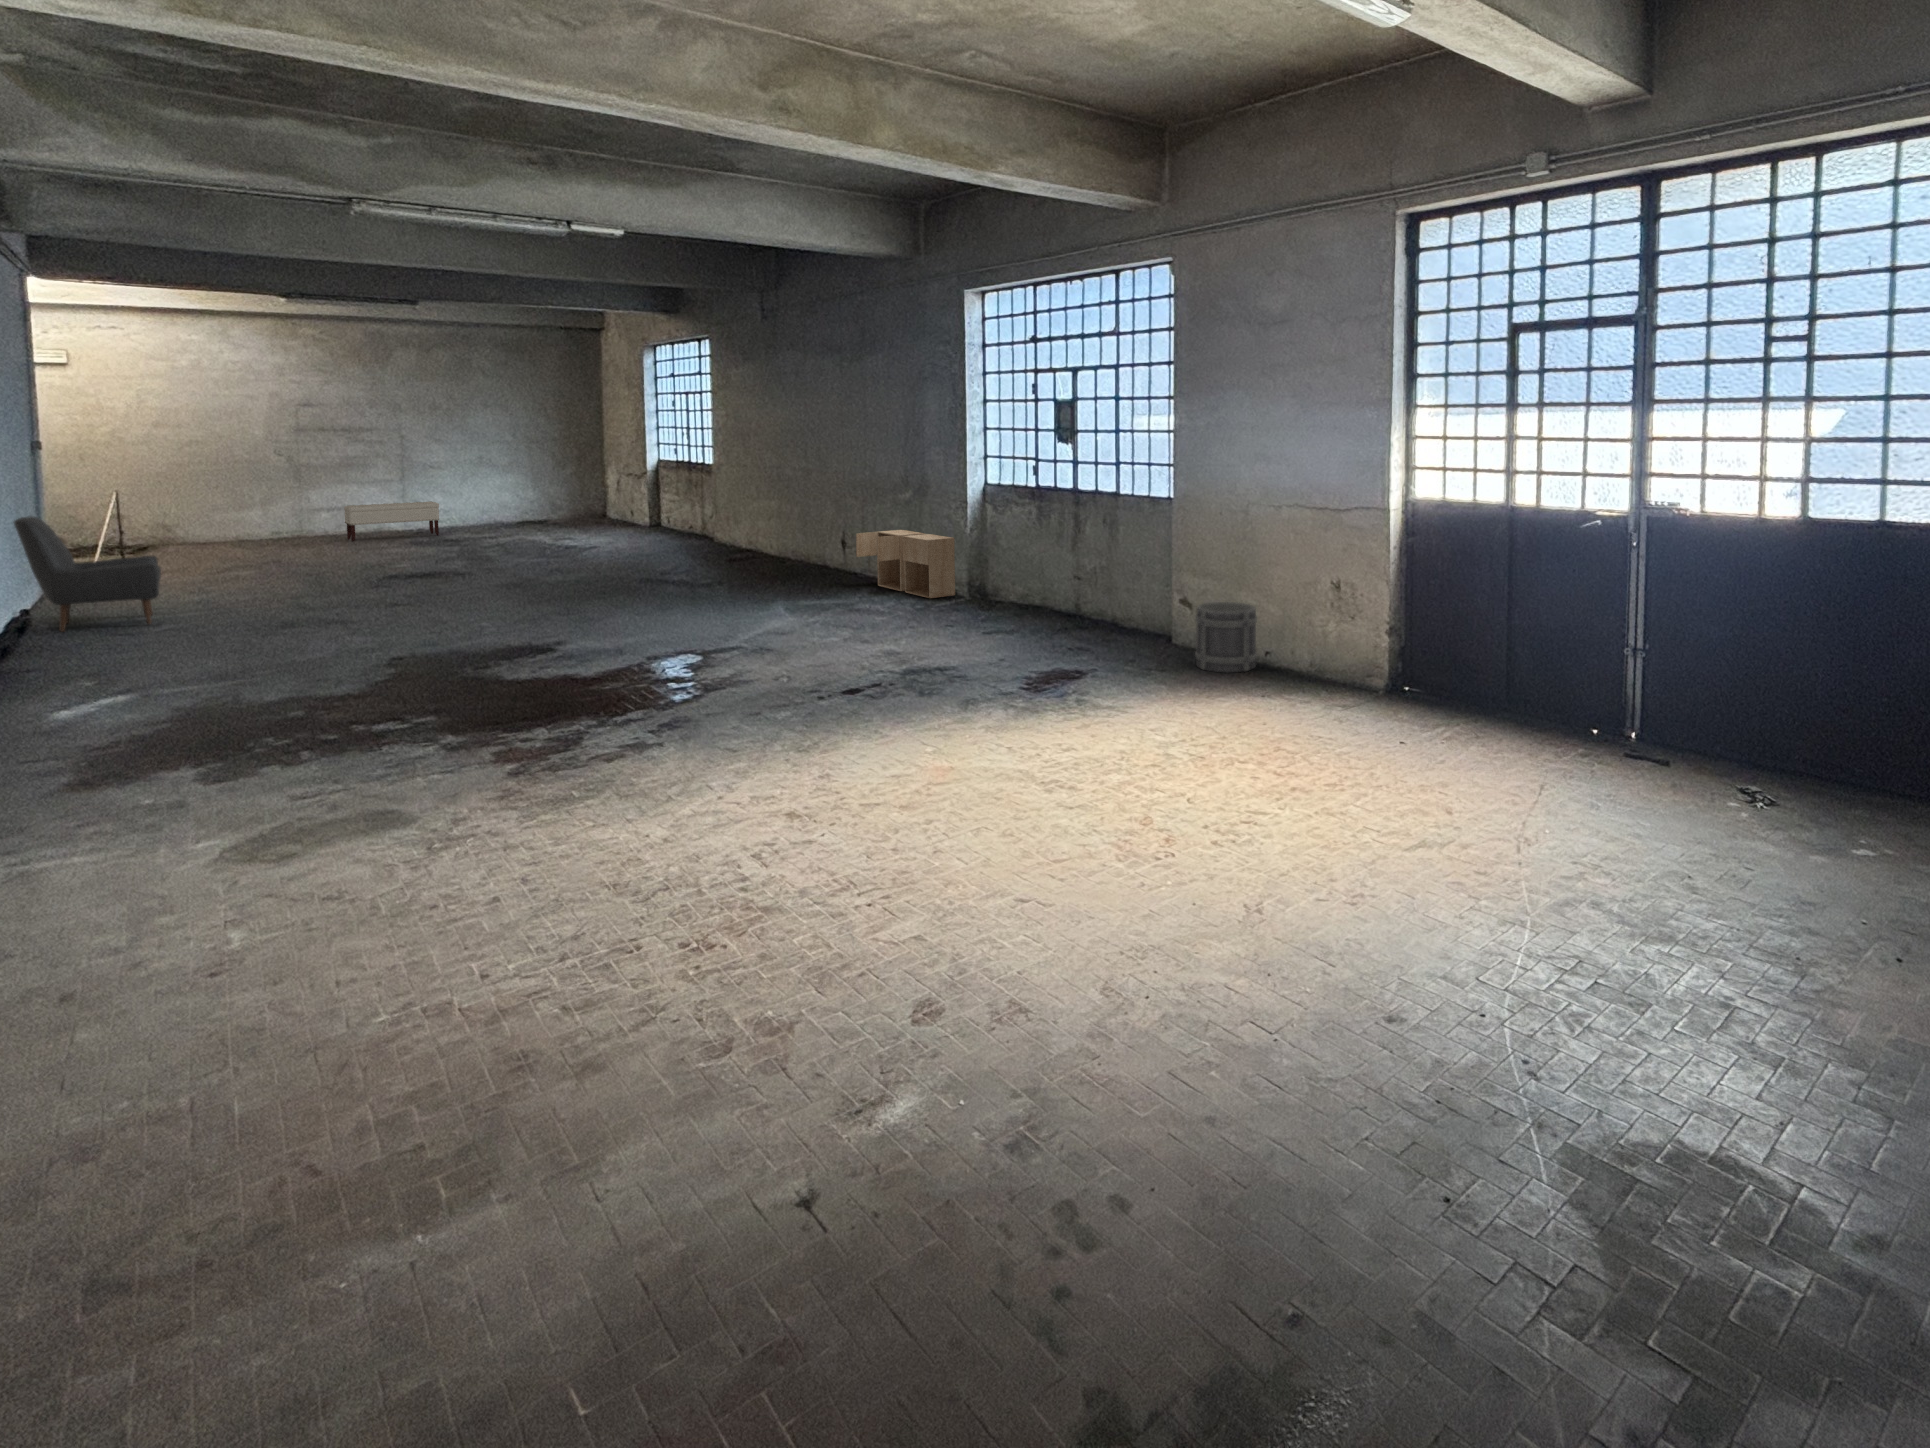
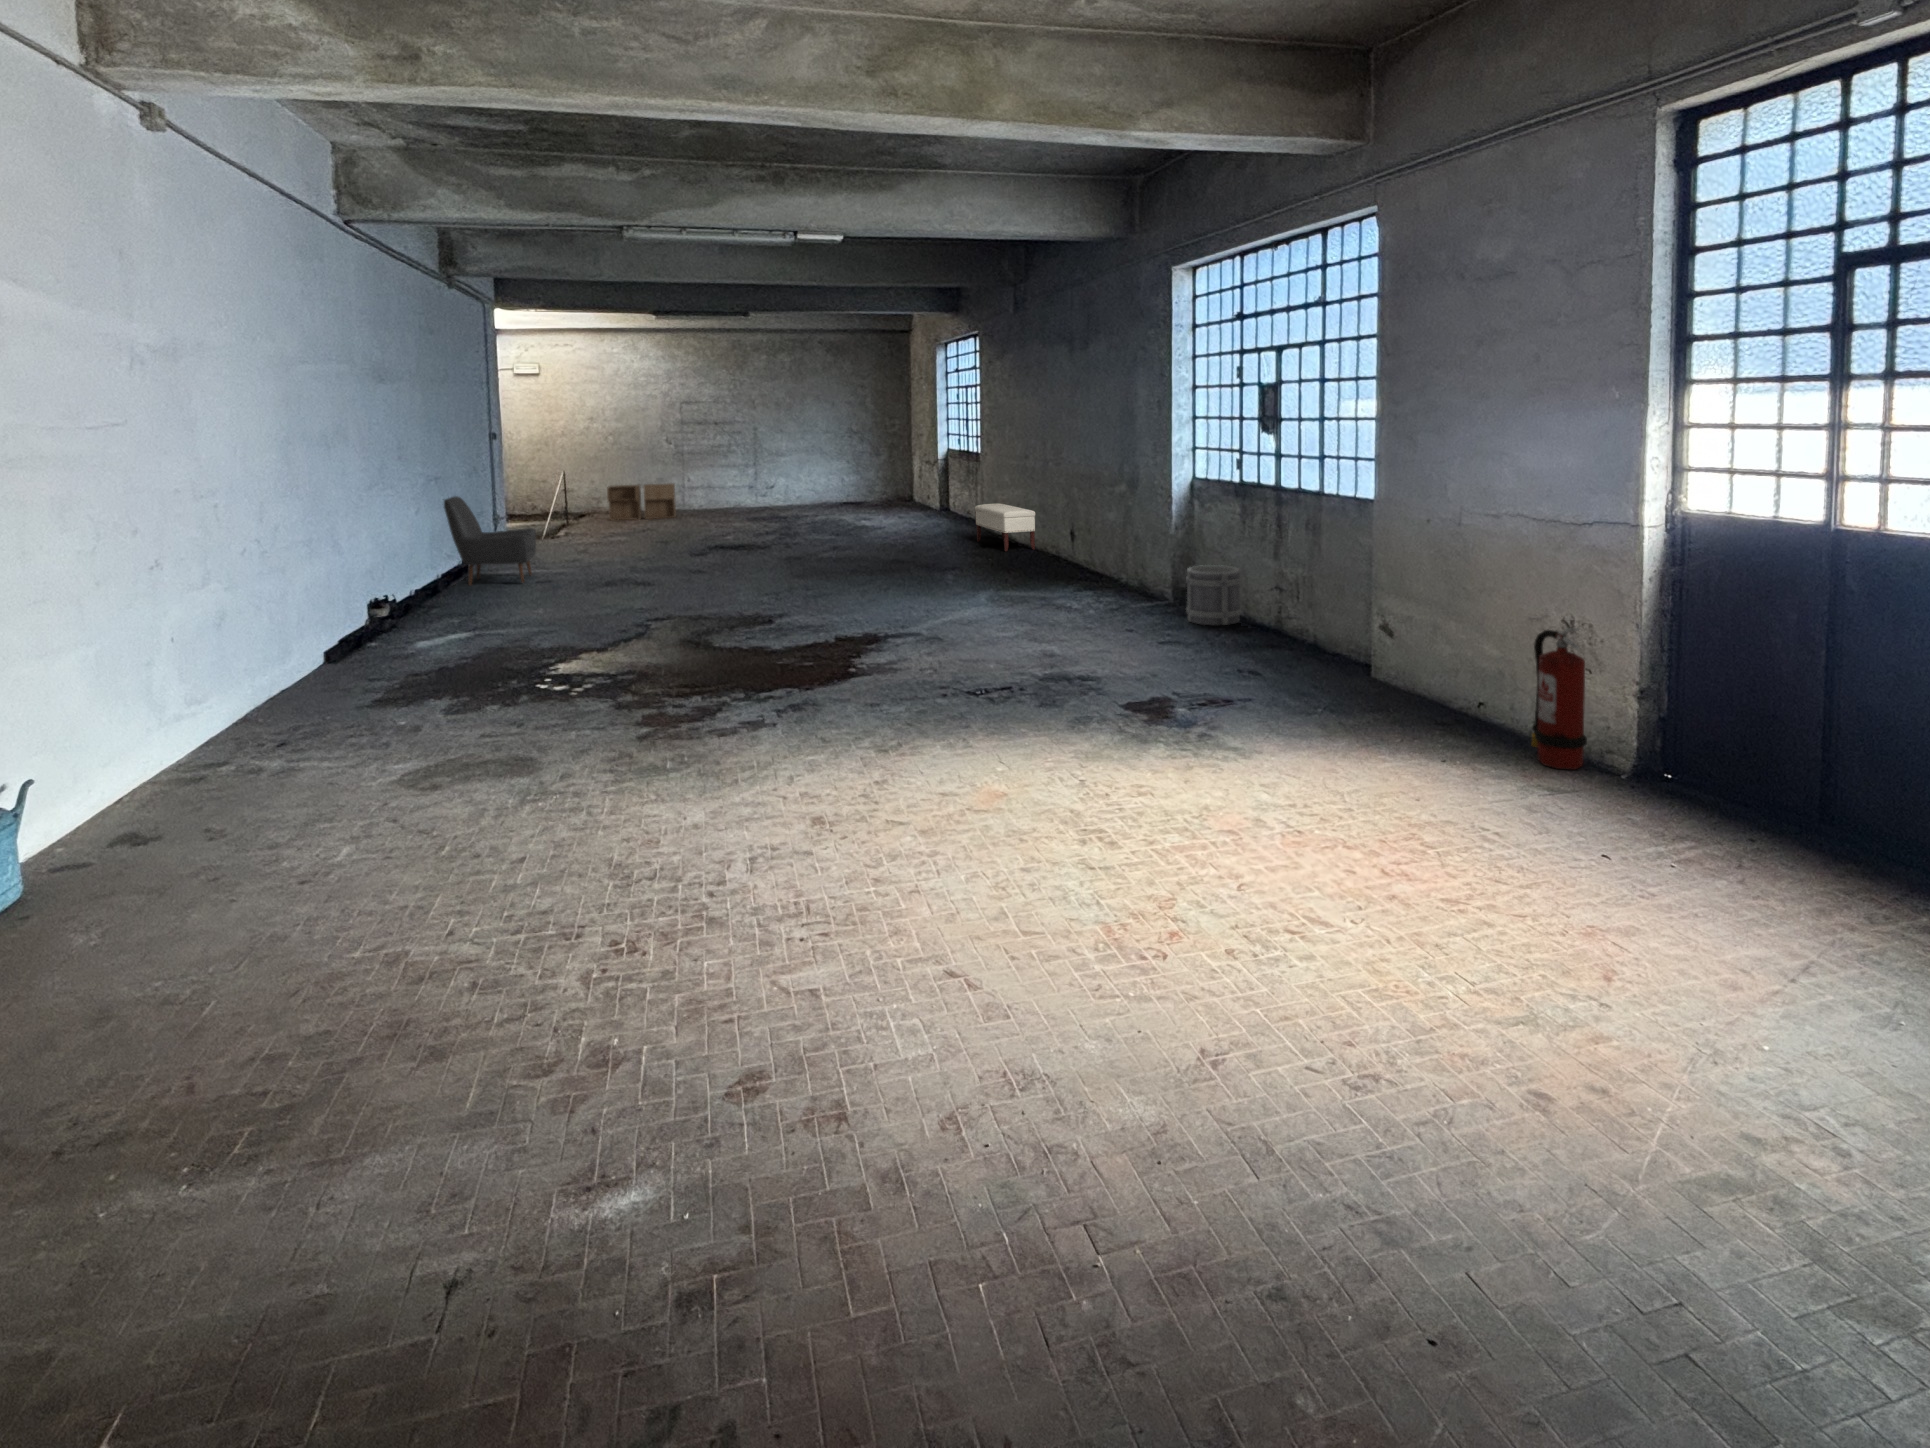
bench: present [344,501,439,541] -> present [975,503,1035,551]
storage cabinet: present [856,530,955,598] -> present [607,483,676,520]
fire extinguisher: none [1315,585,1354,691] -> present [1532,628,1587,769]
bucket: present [1195,602,1257,672] -> present [1186,565,1241,625]

